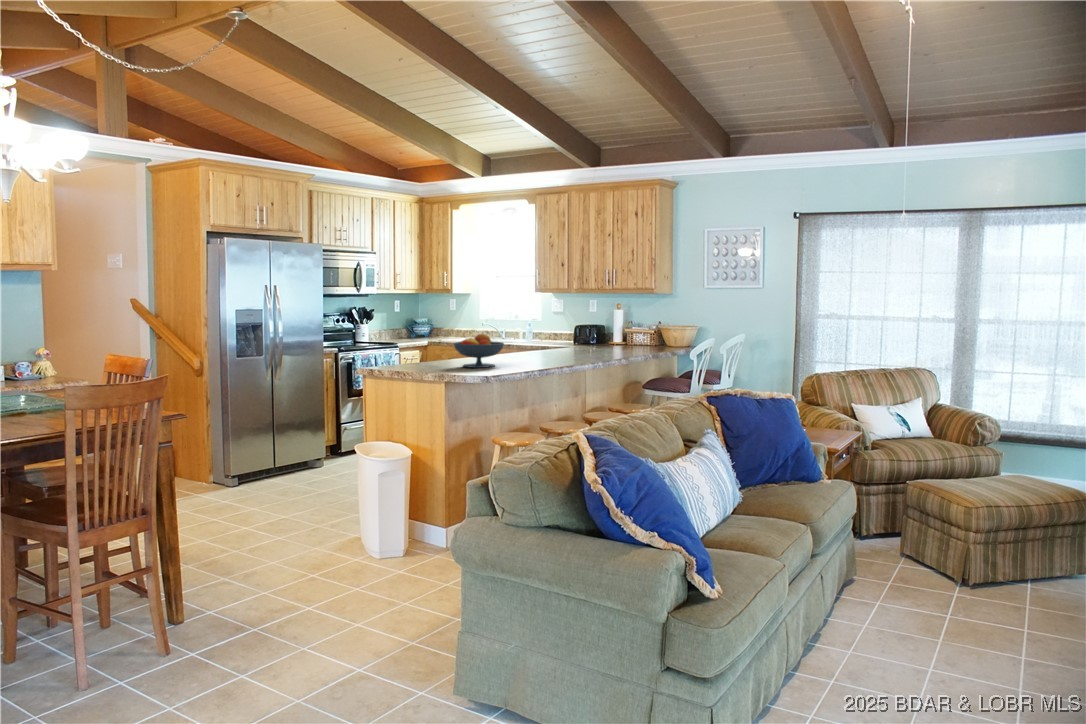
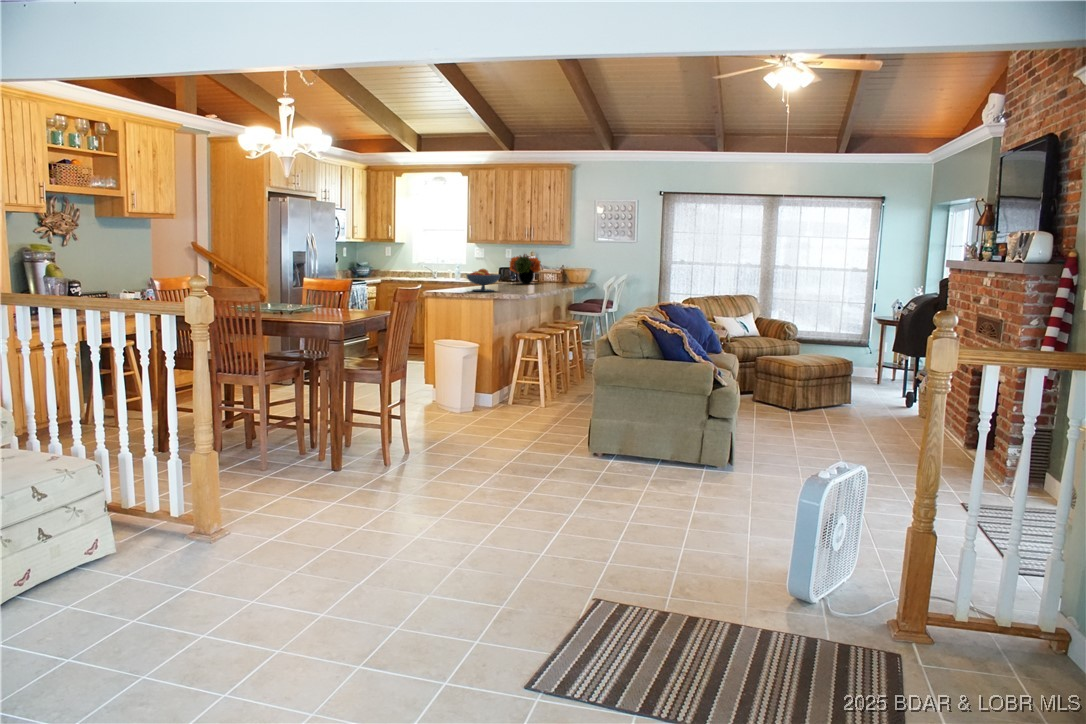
flower arrangement: none [558,308,605,350] -> present [510,254,541,283]

